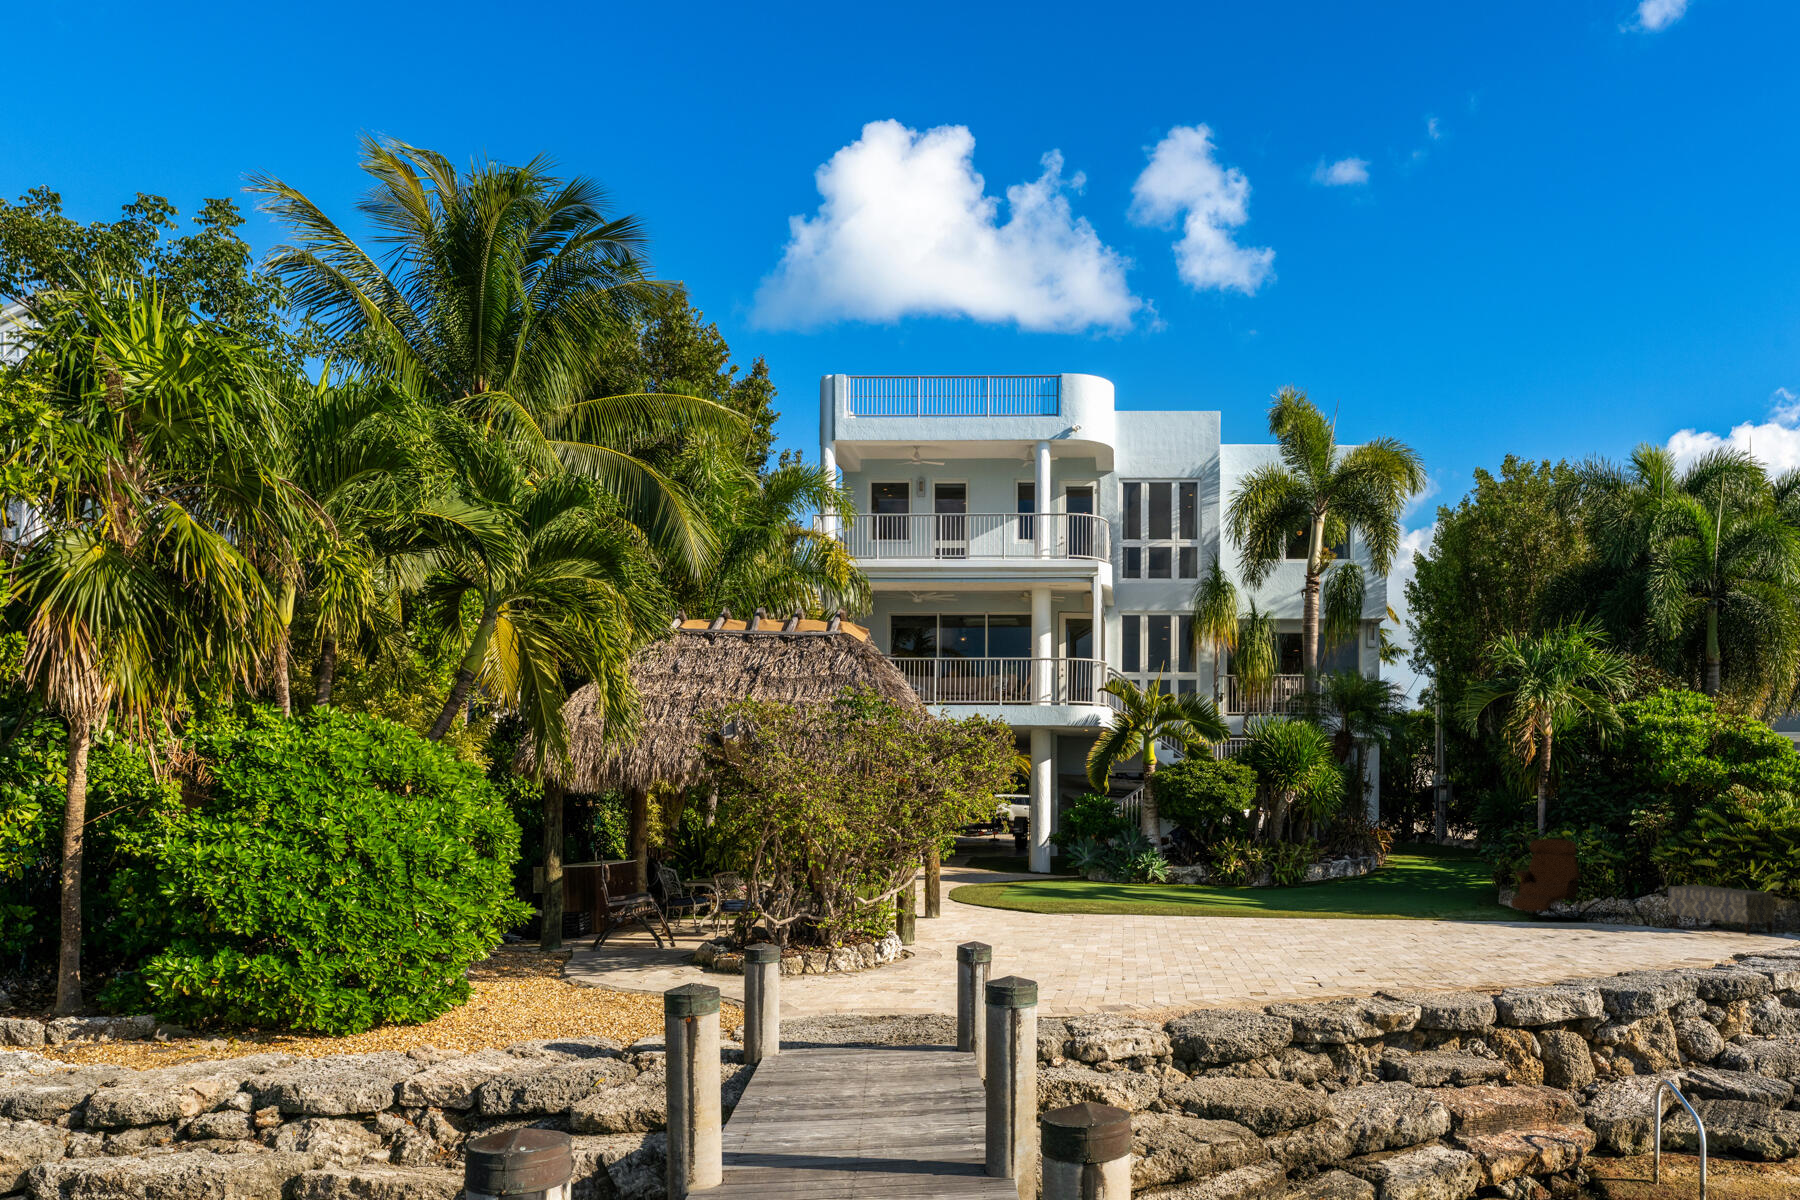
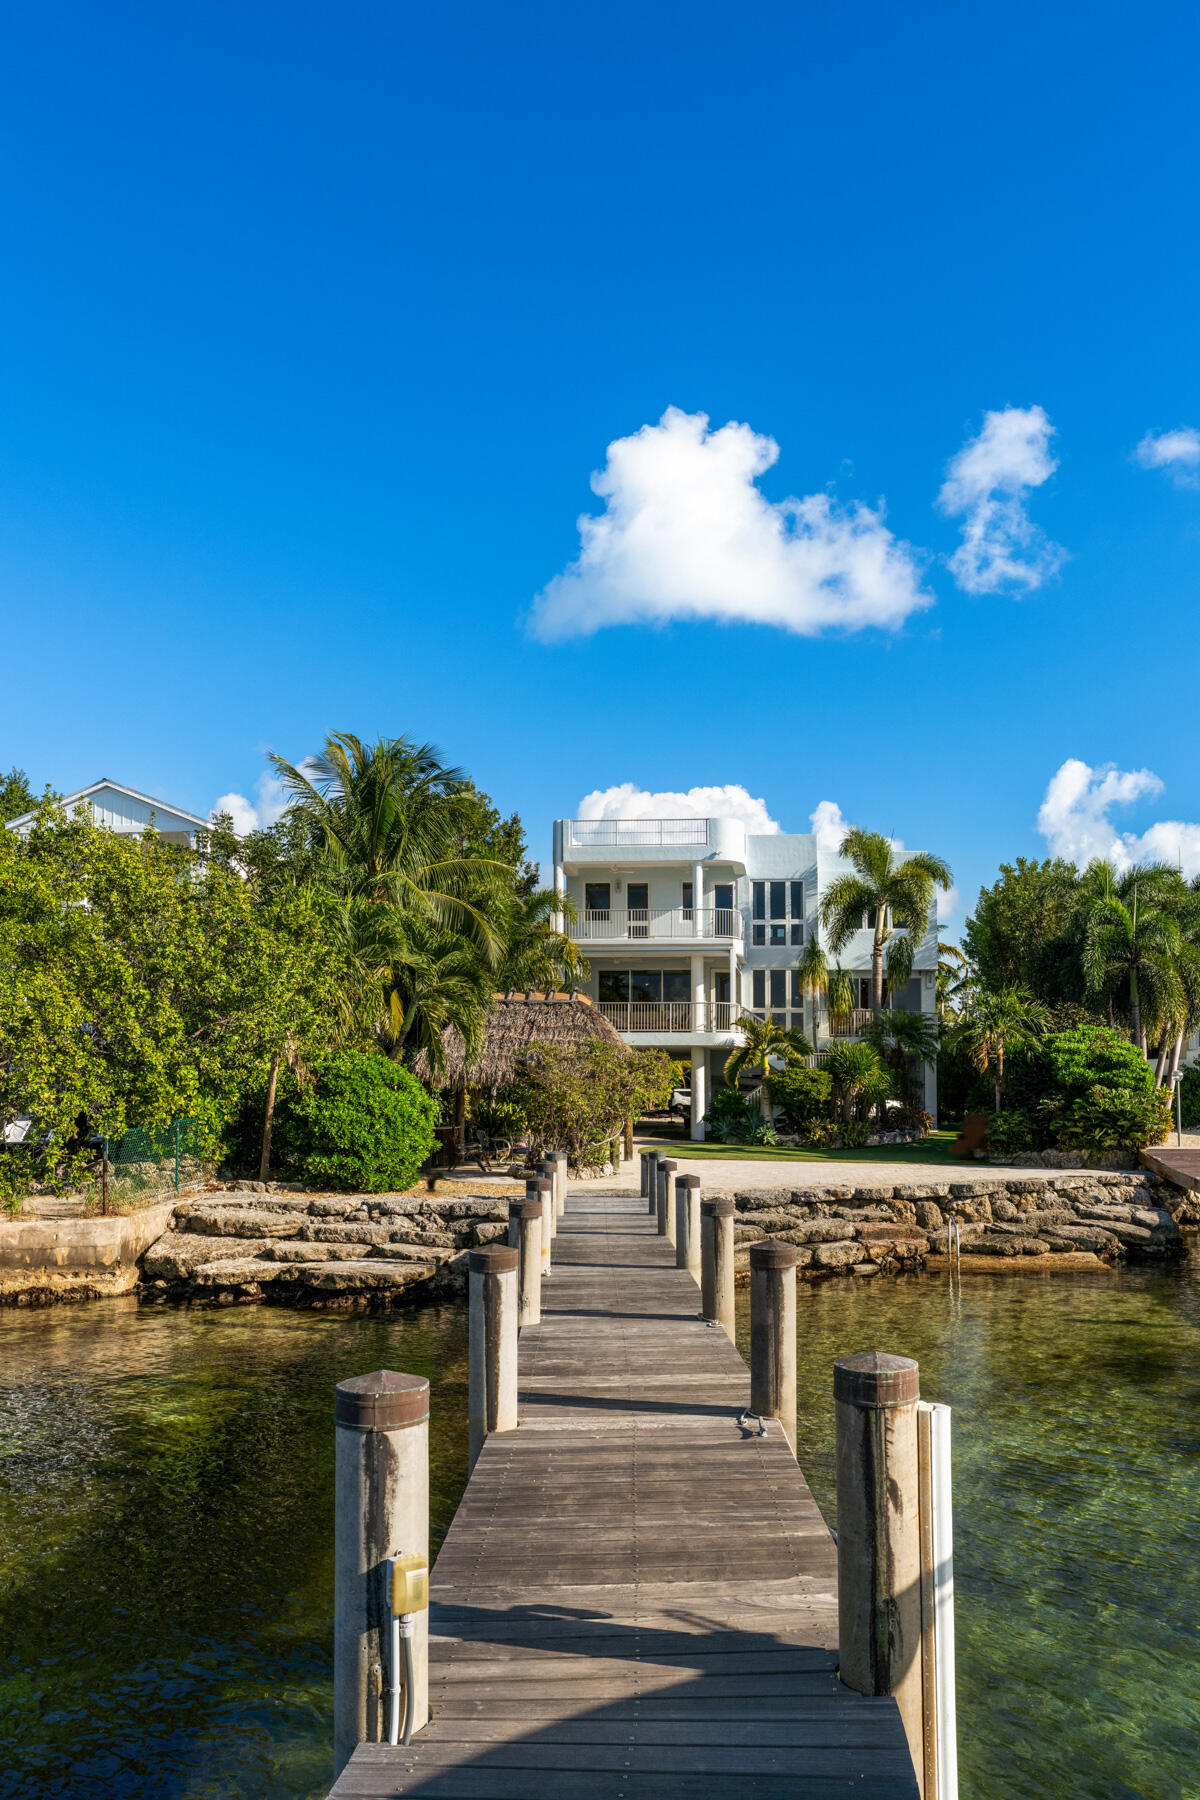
bench: present [1668,885,1775,936] -> none [1028,1140,1077,1166]
potted plant: none [443,956,528,1021] -> present [417,1165,444,1191]

